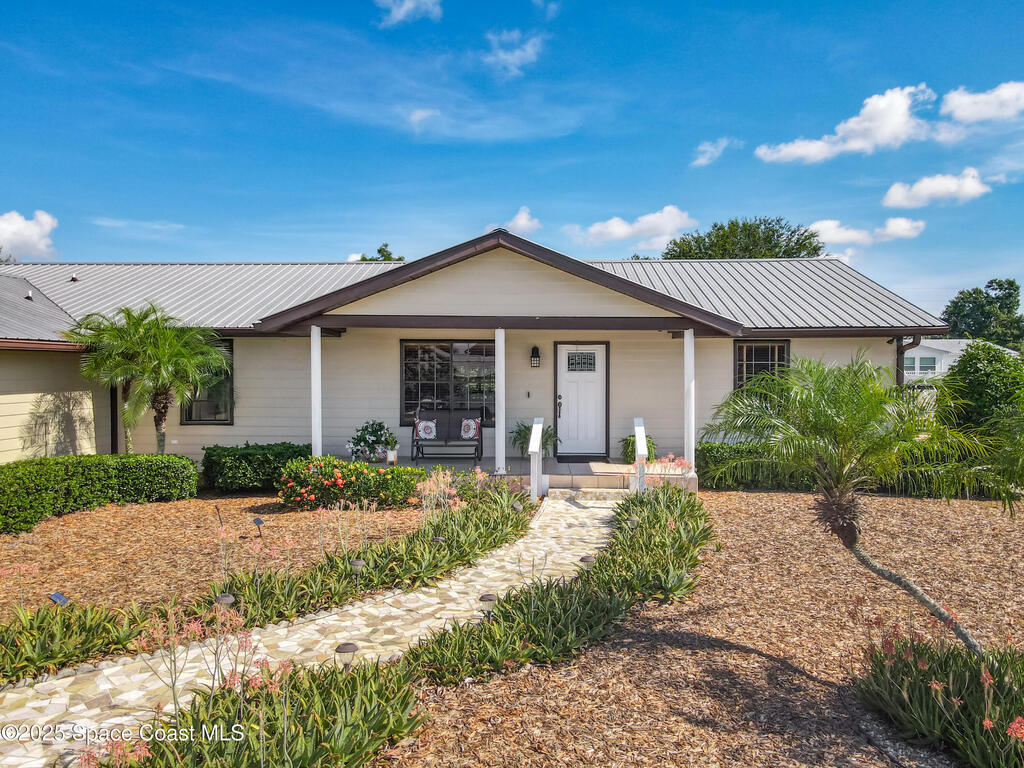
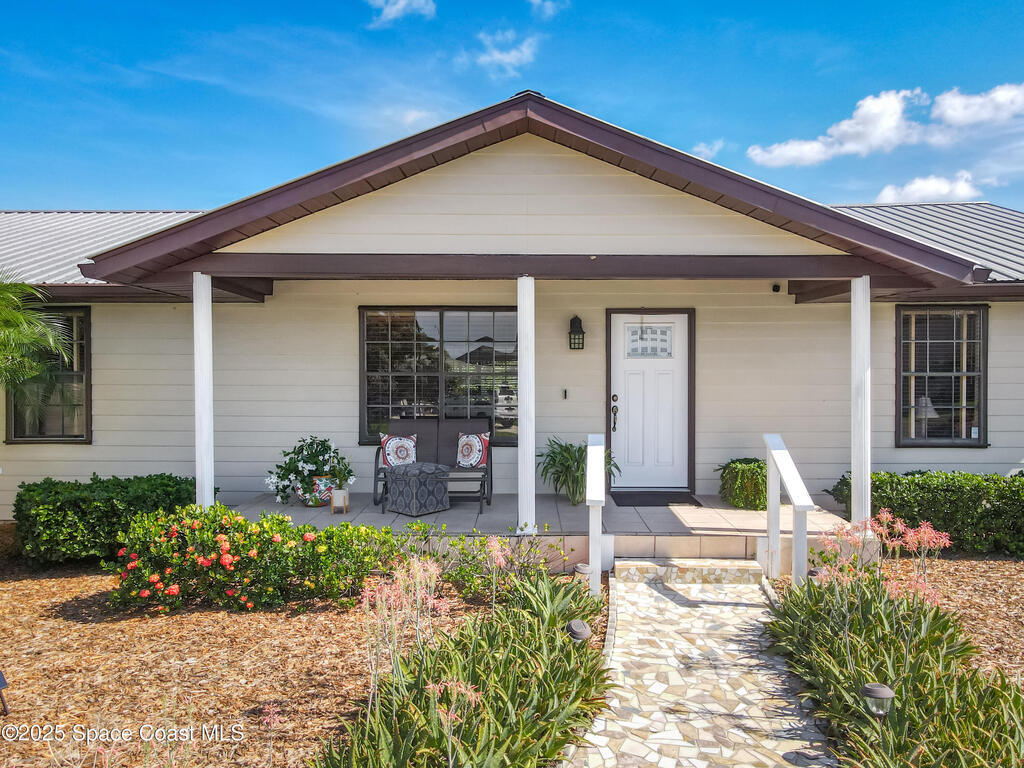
ottoman: none [419,436,457,466] -> present [386,462,450,517]

